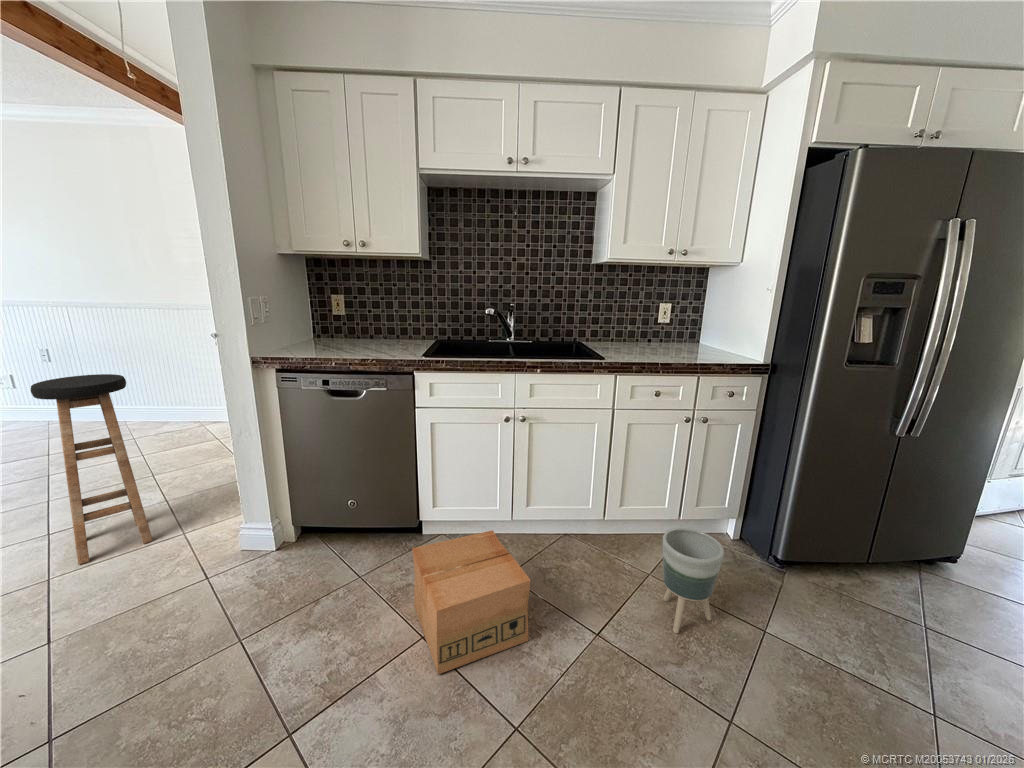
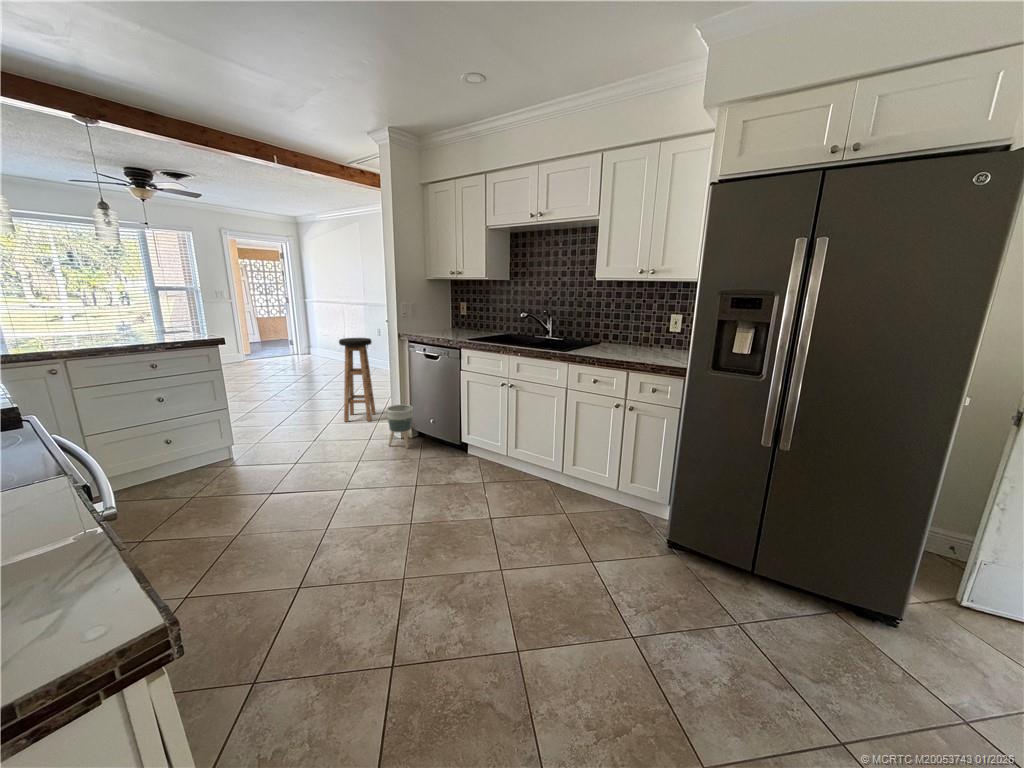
planter: present [663,528,724,633] -> present [386,405,413,448]
cardboard box: present [412,530,531,674] -> none [406,442,475,506]

